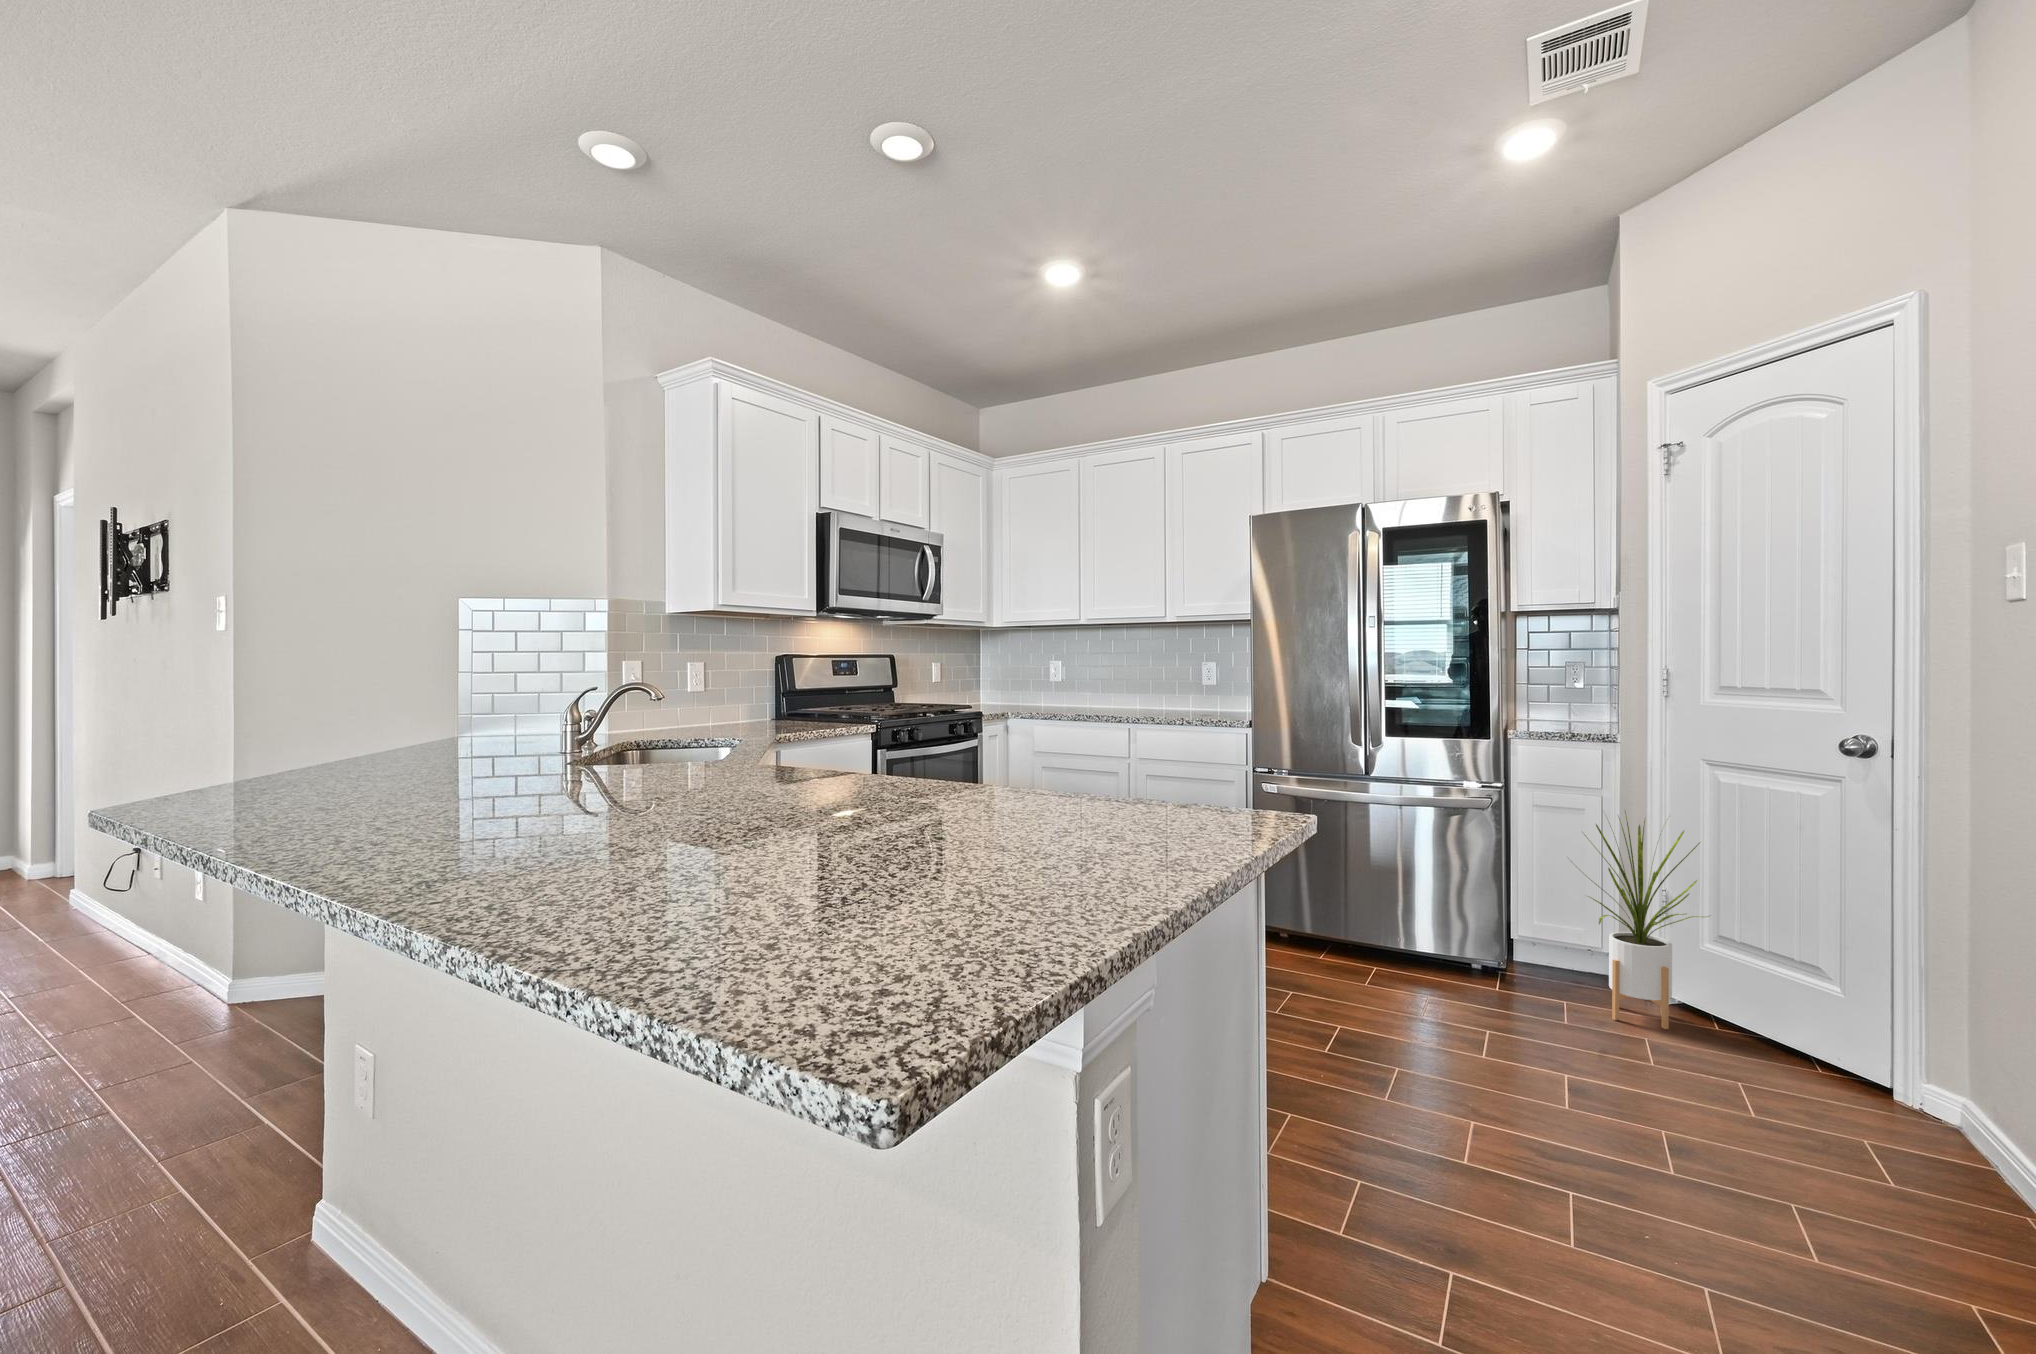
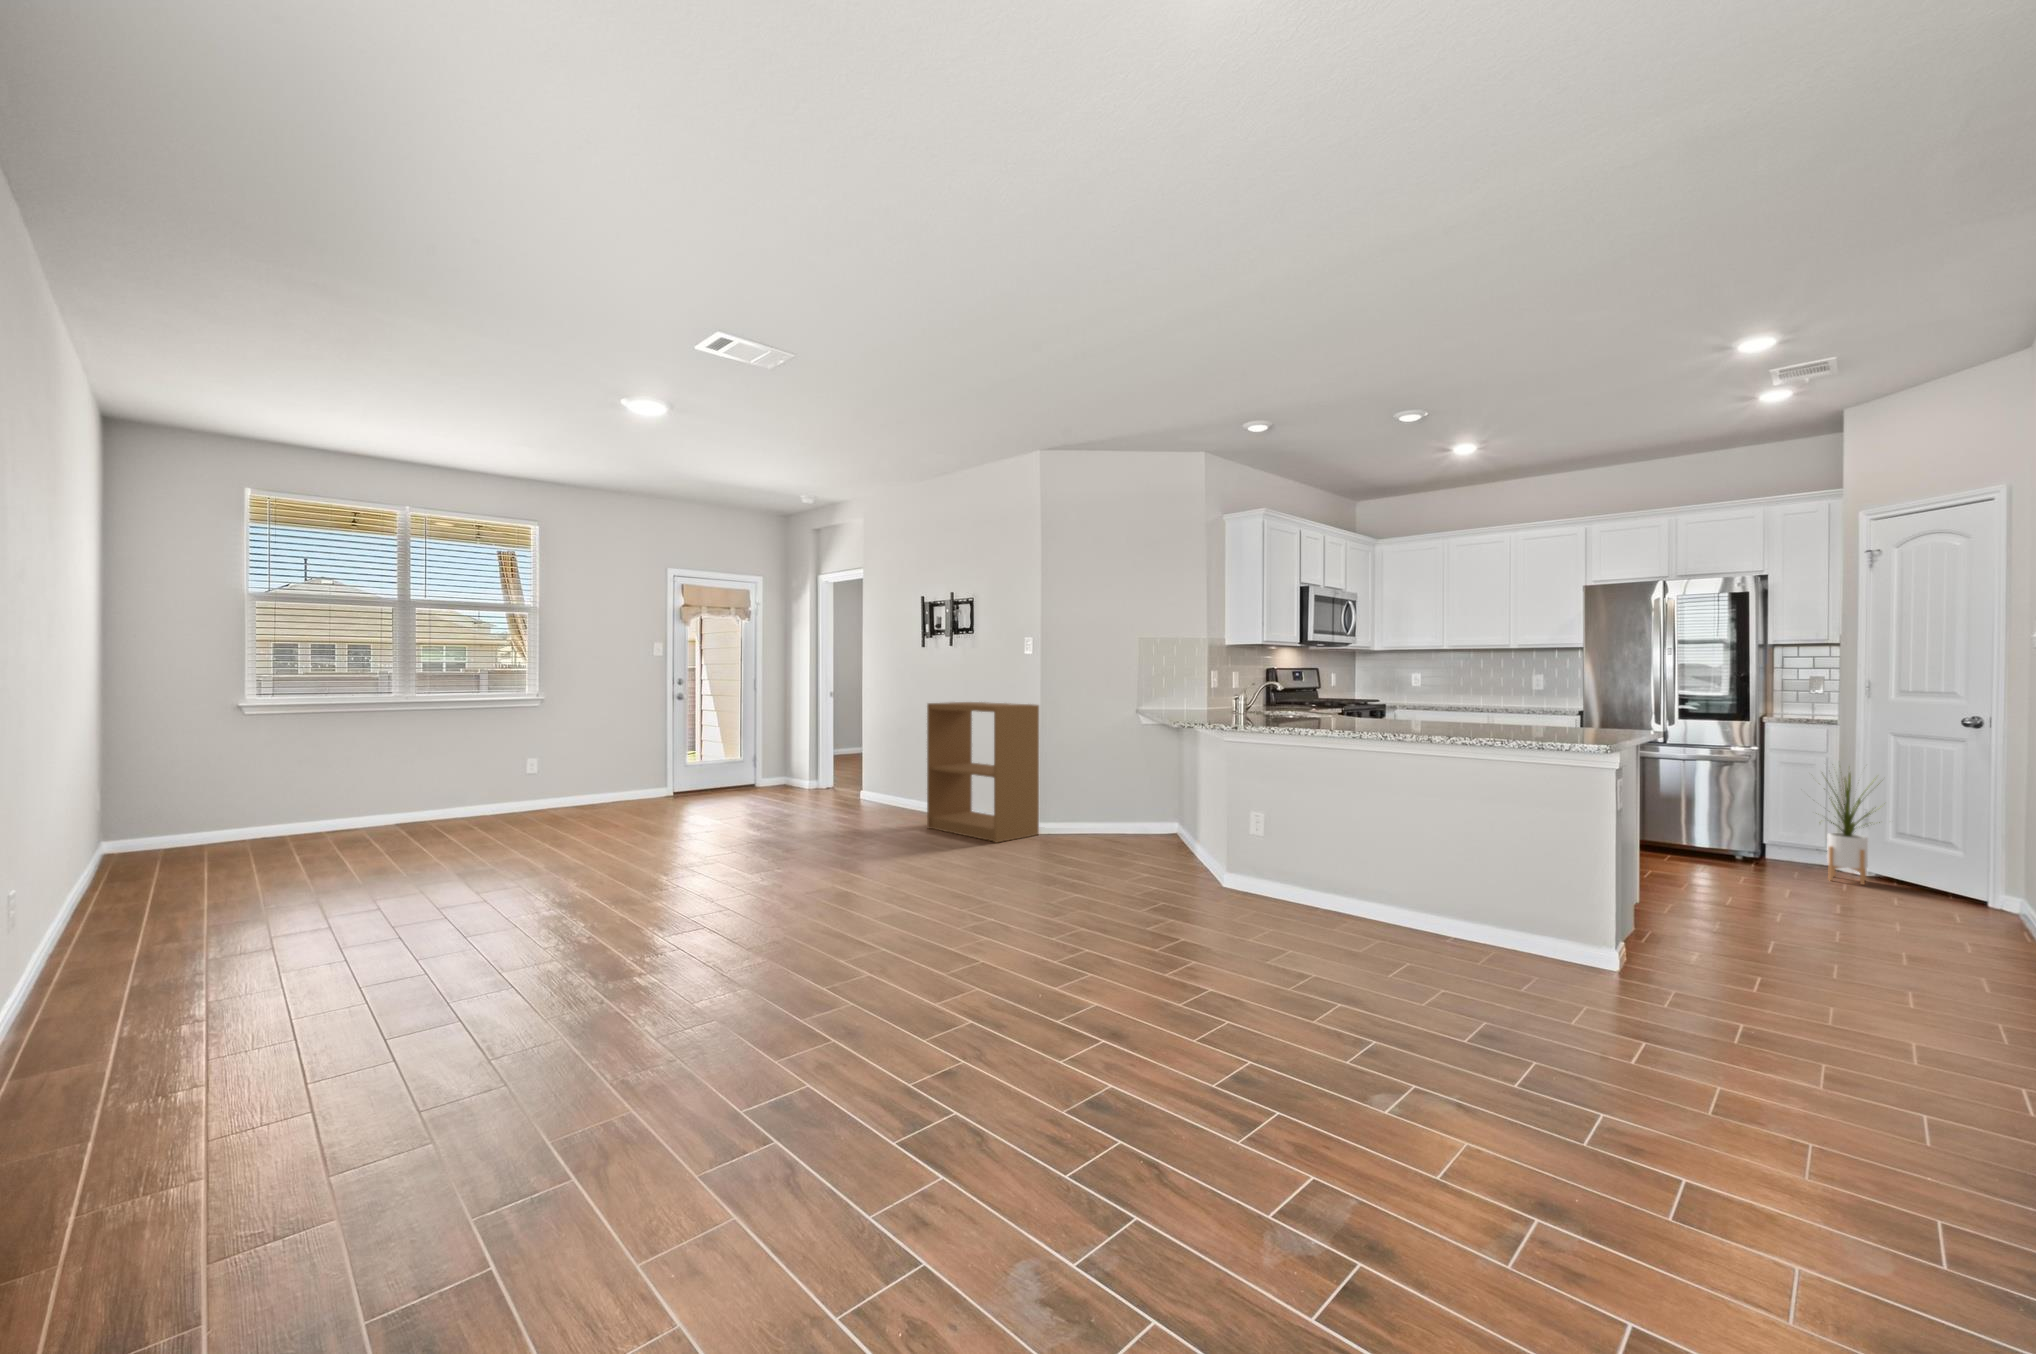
bookshelf: none [39,722,266,1027] -> present [927,702,1039,843]

